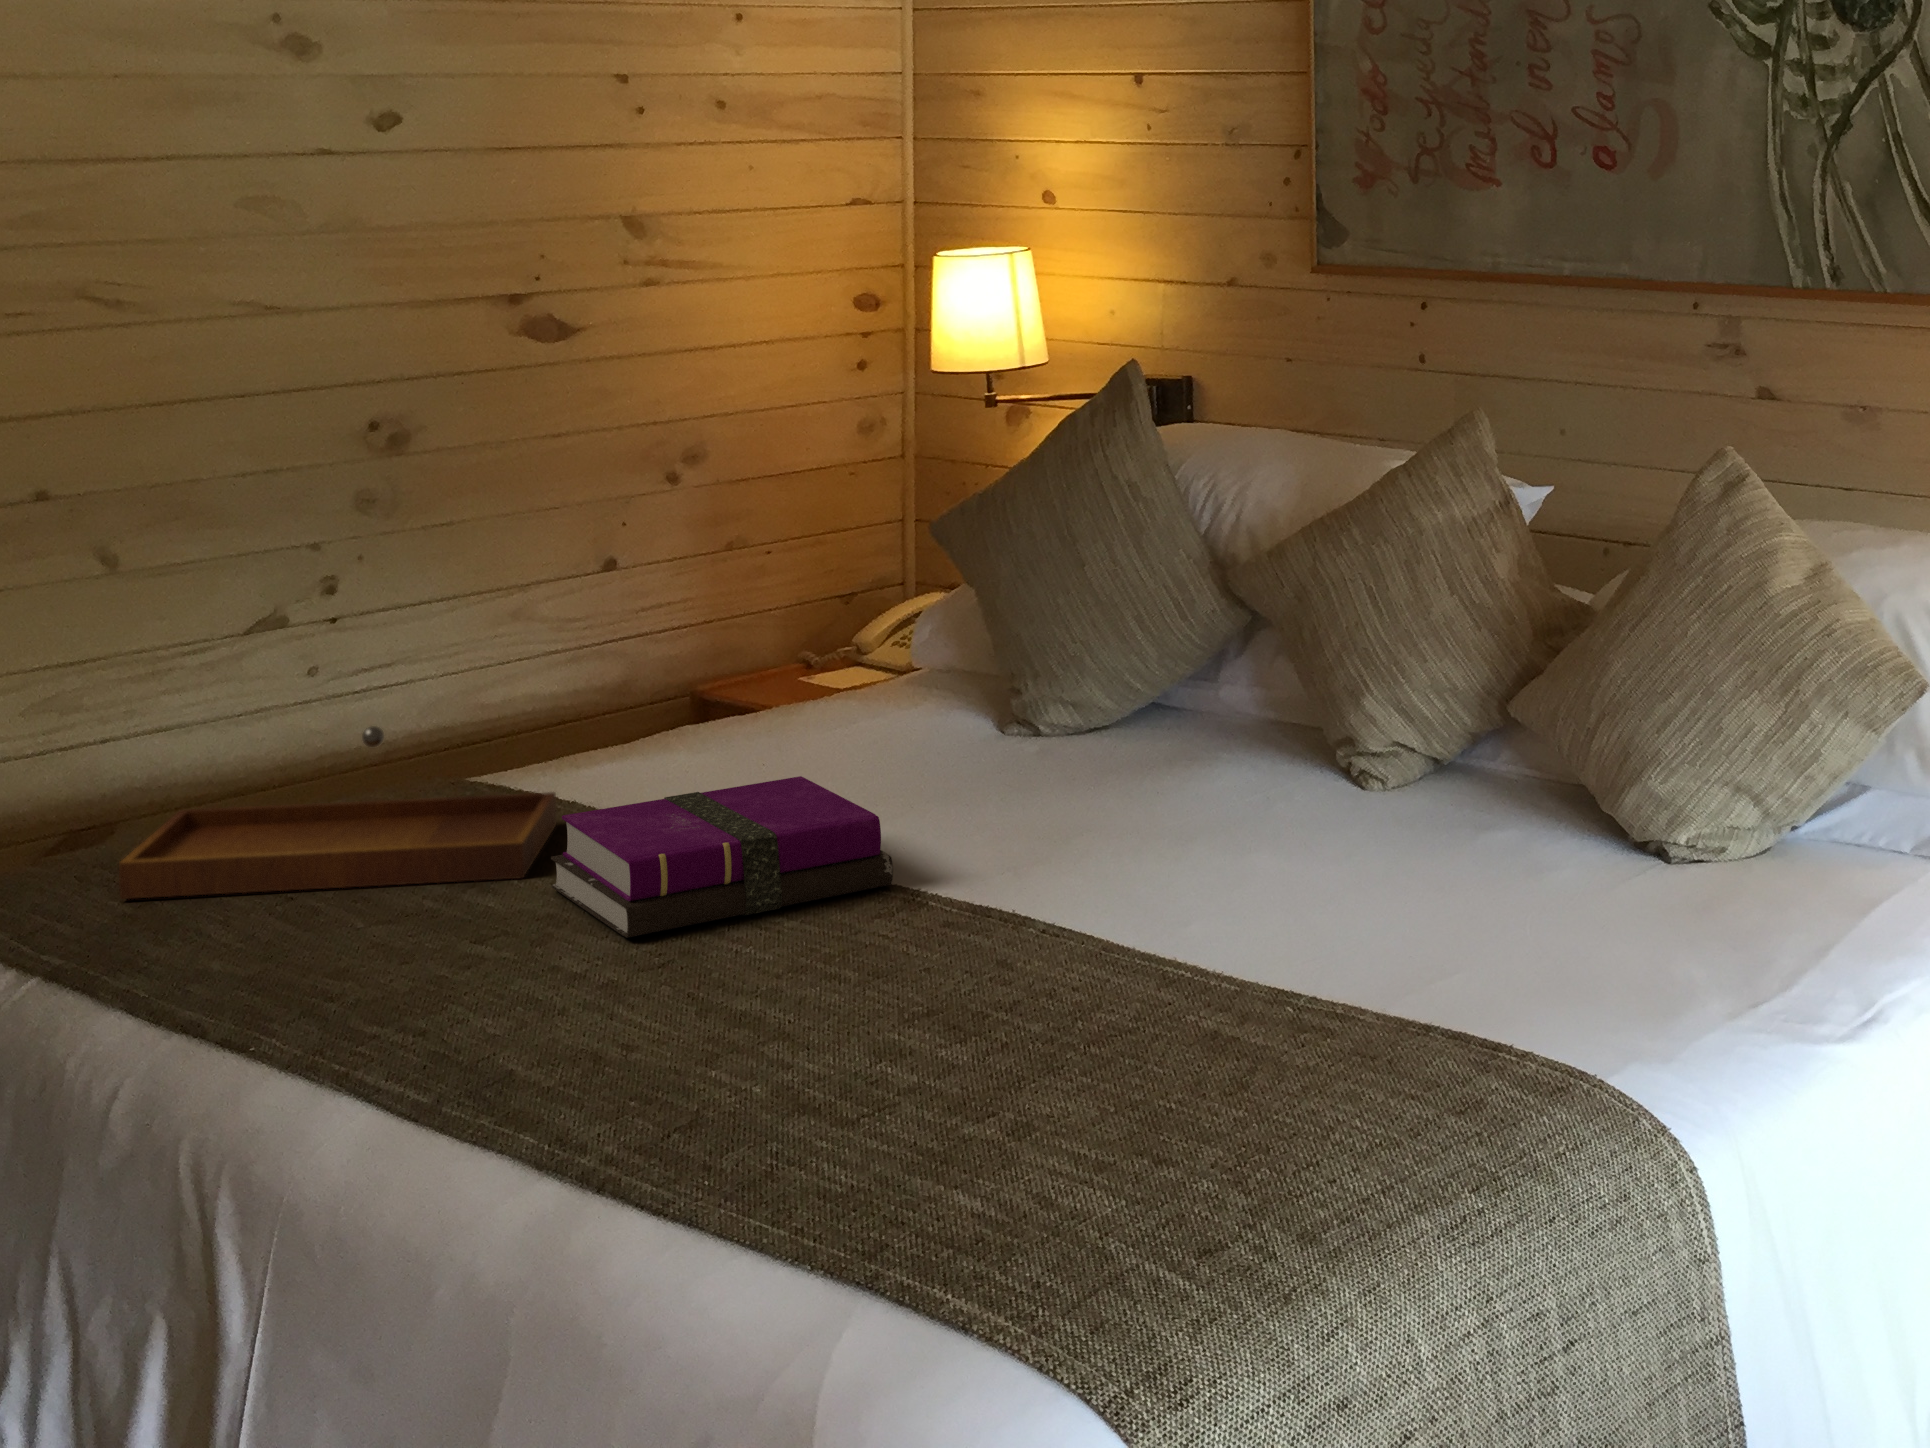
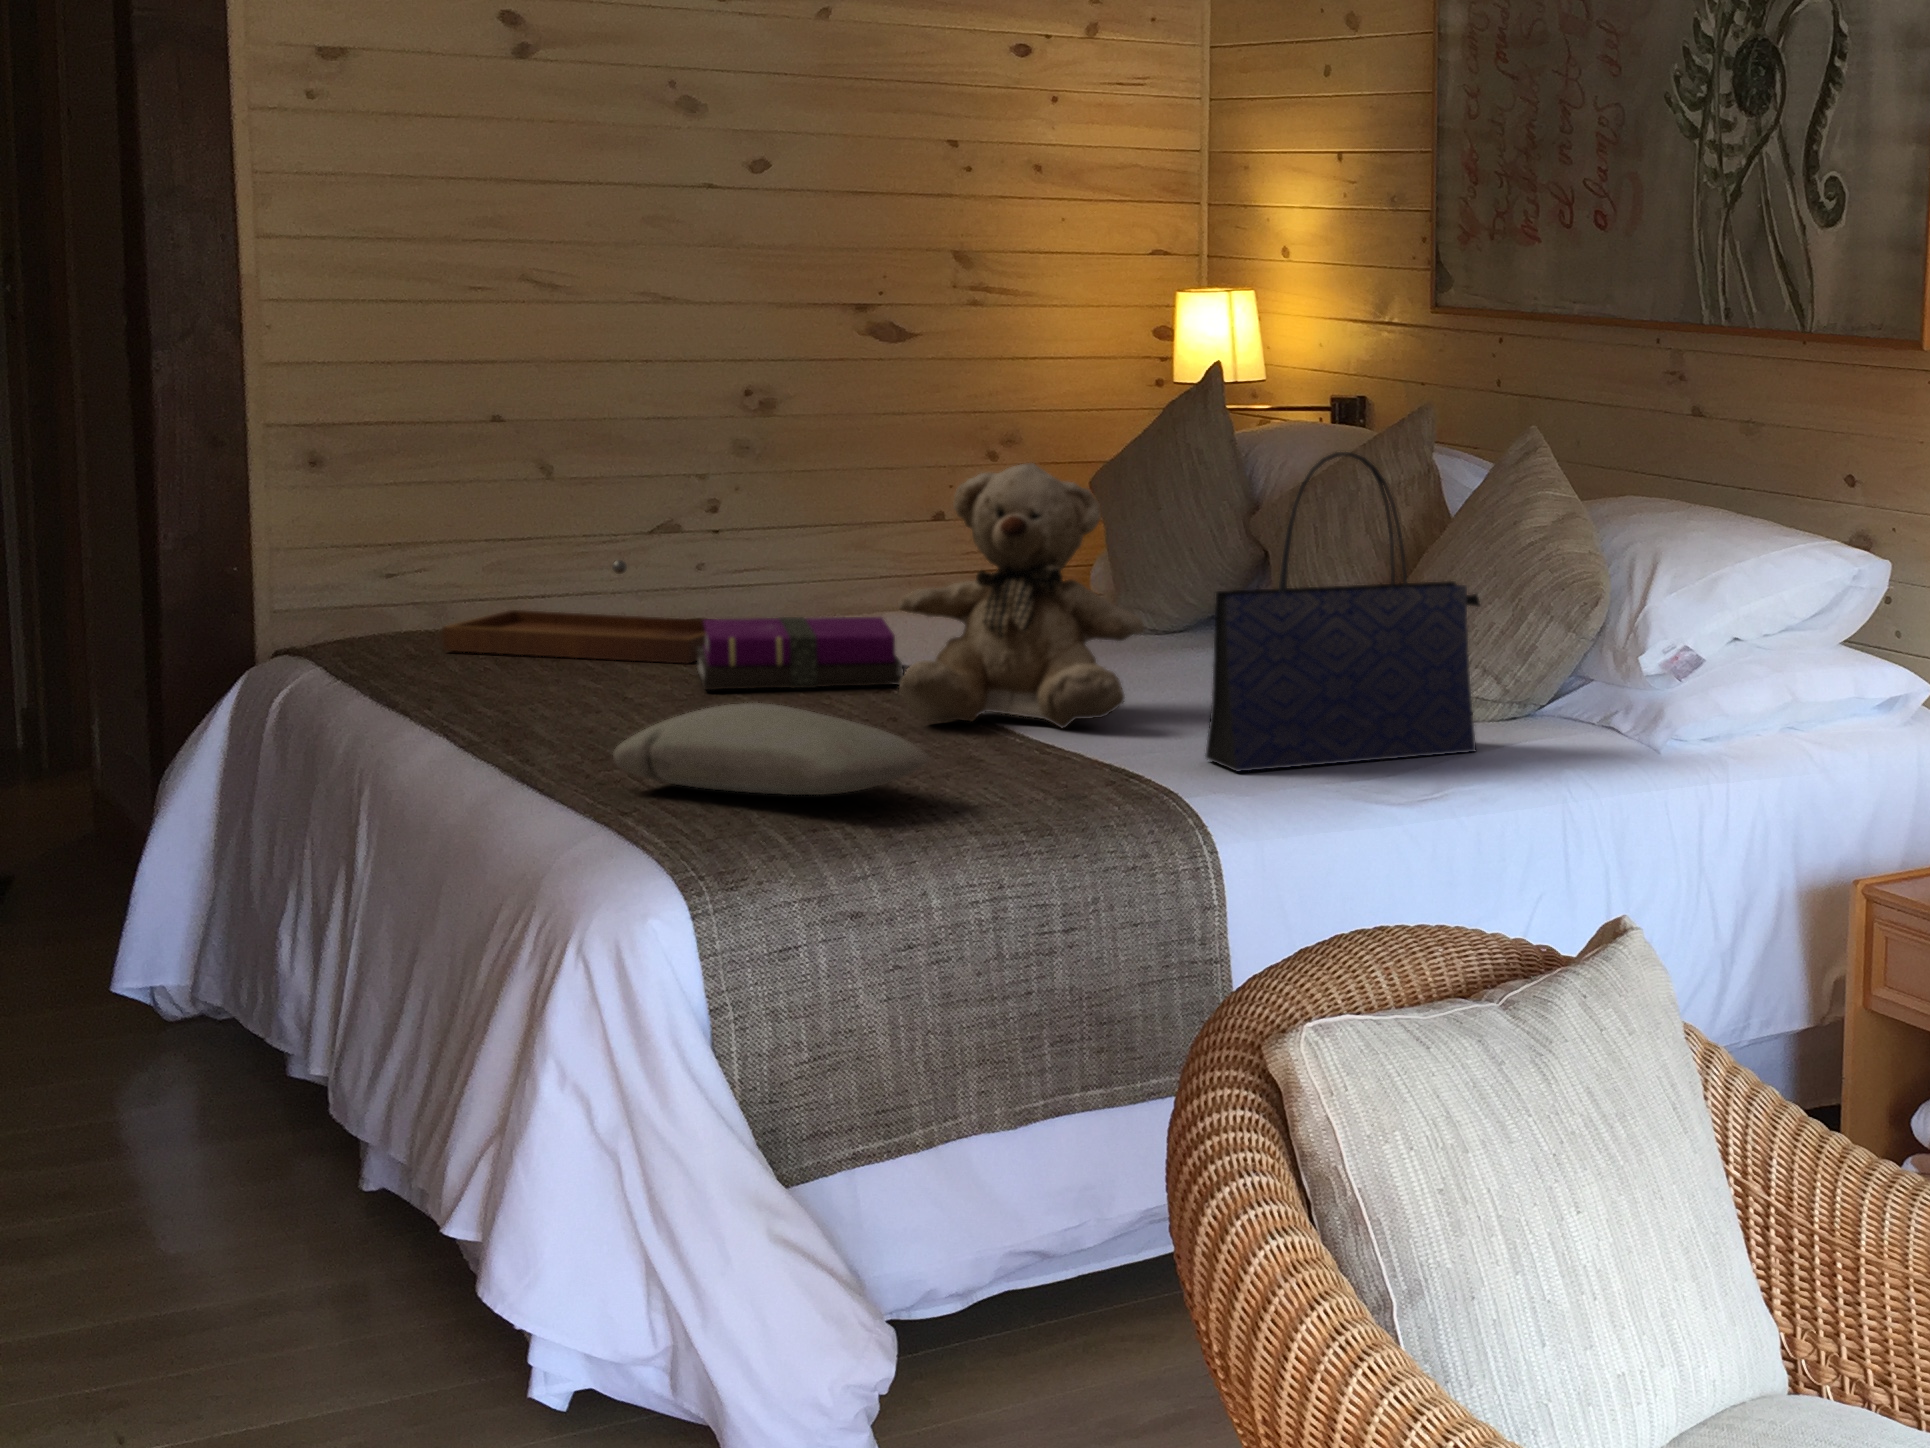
tote bag: none [1523,534,1826,1015] -> present [1205,452,1480,771]
teddy bear: none [956,565,1325,963] -> present [898,464,1144,728]
pillow: none [782,1019,1302,1188] -> present [613,703,929,795]

